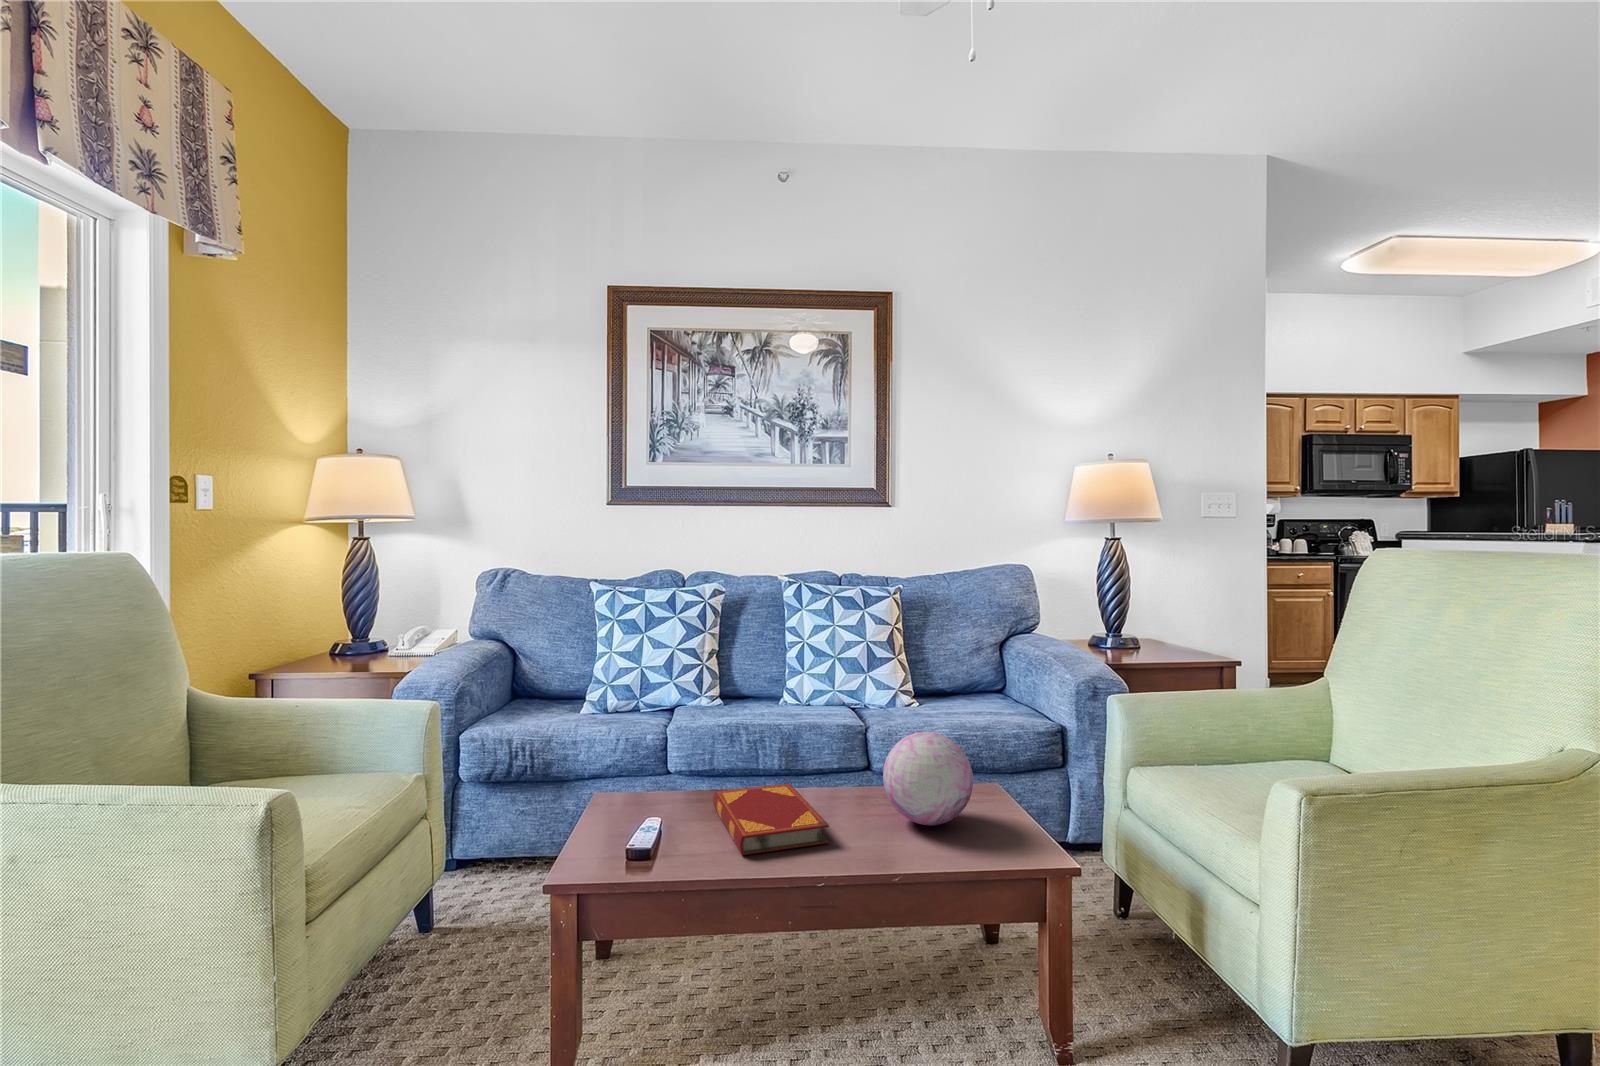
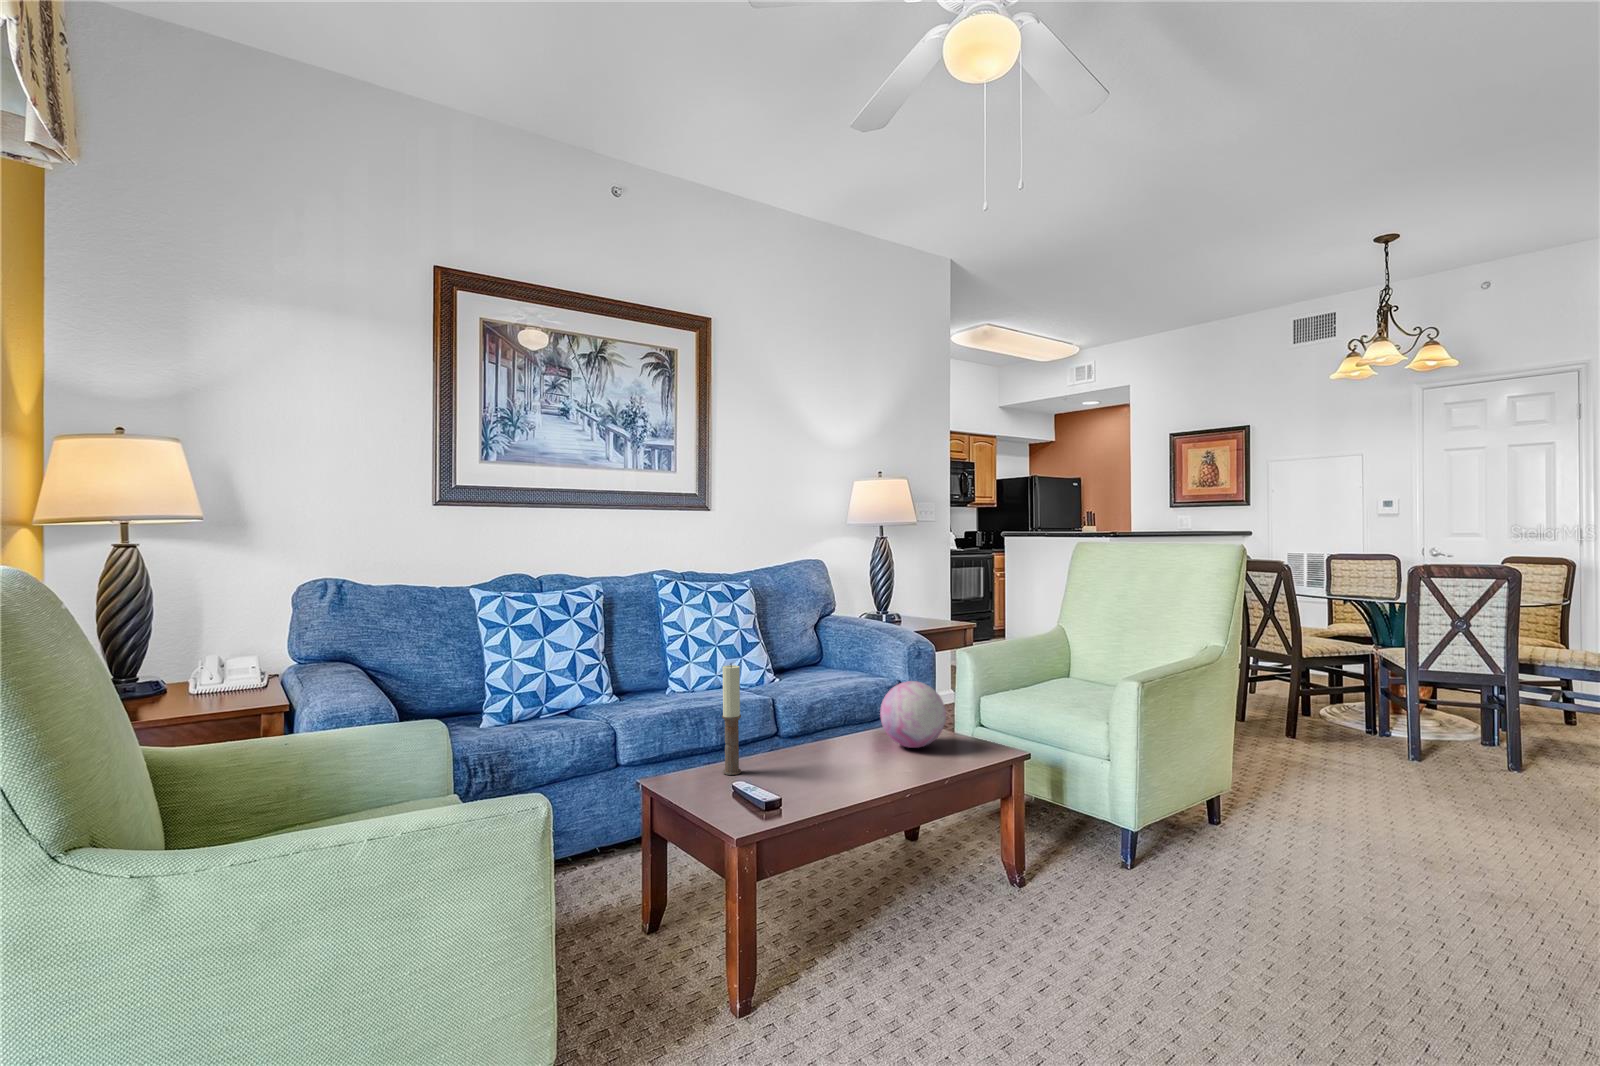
candle: none [668,682,689,812] -> present [722,664,741,775]
hardback book: present [713,784,829,855] -> none [758,739,878,785]

